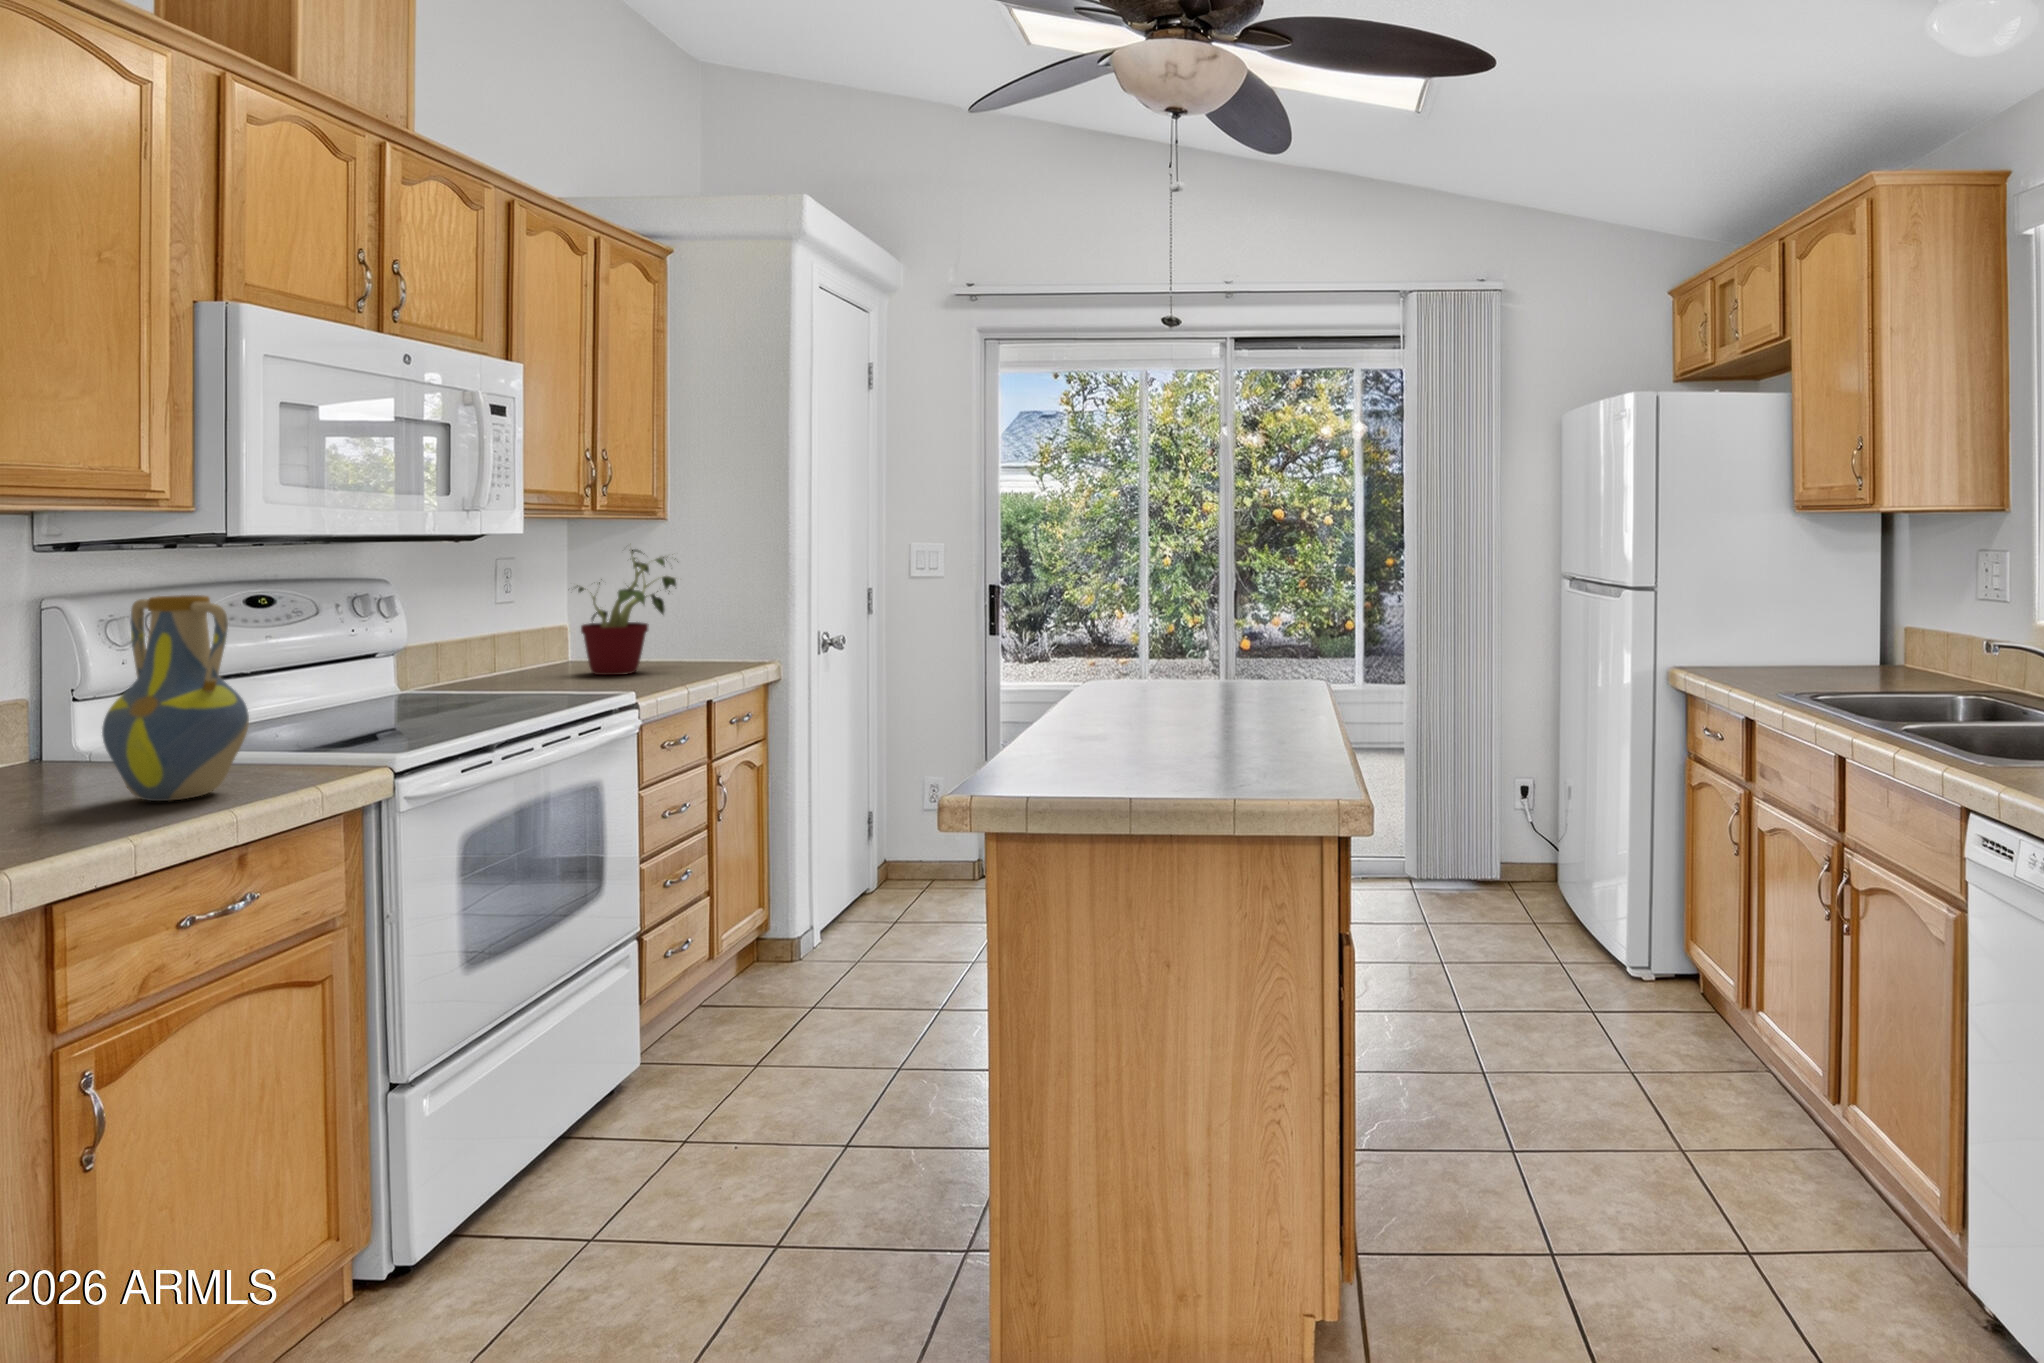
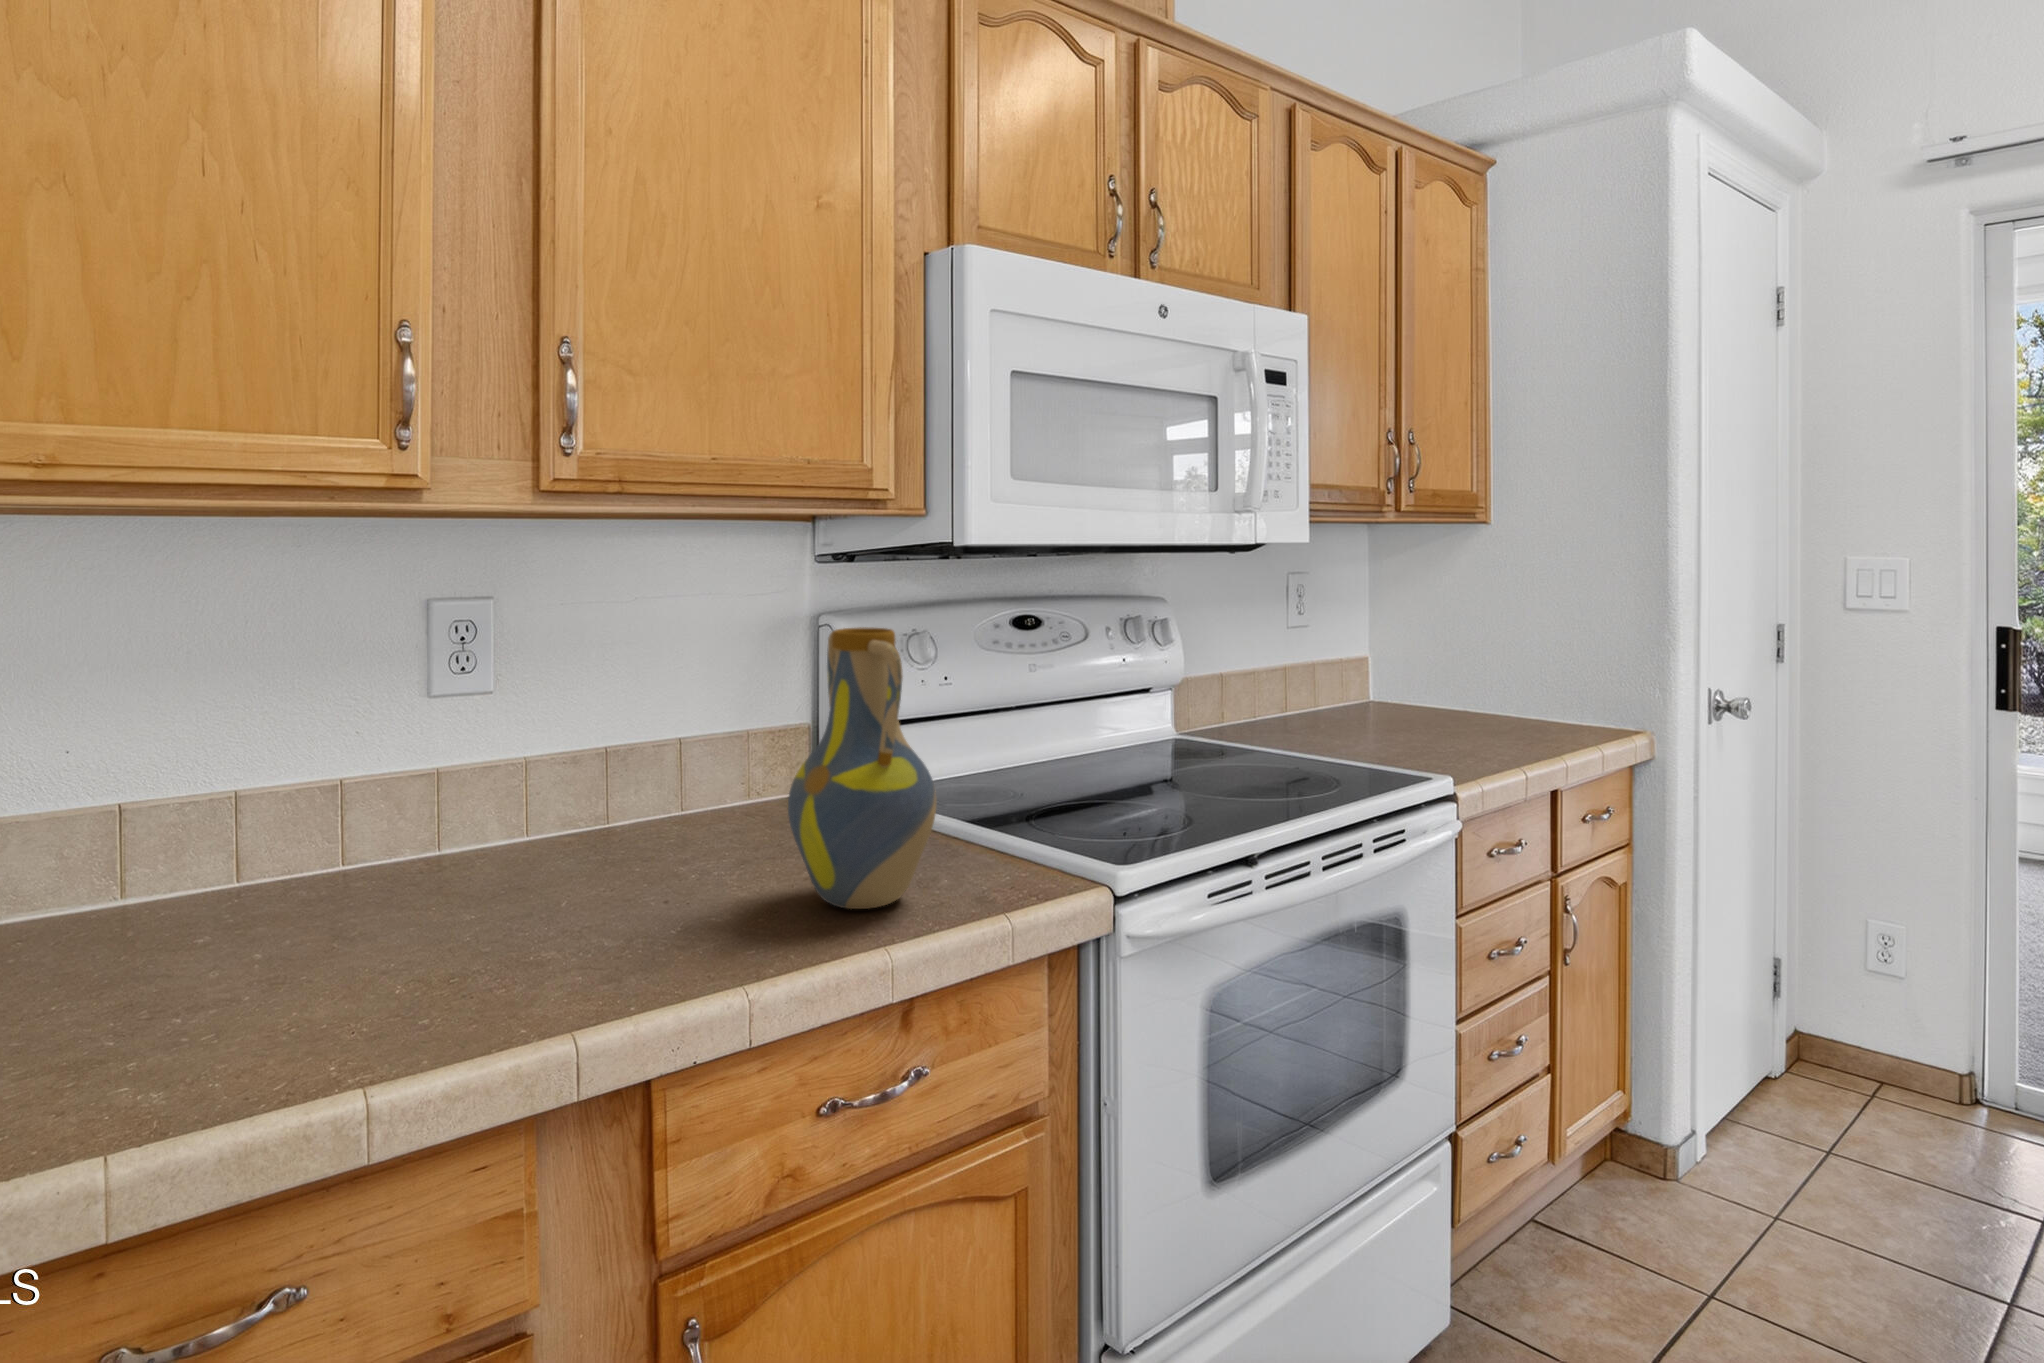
potted plant: present [577,544,678,675] -> none [1364,555,1511,734]

